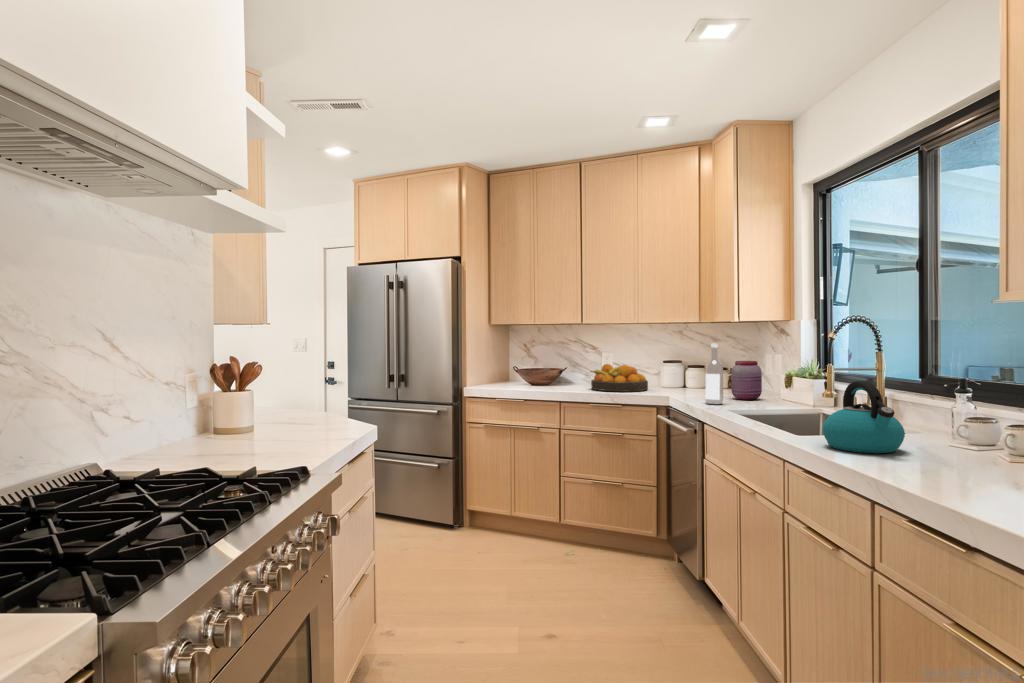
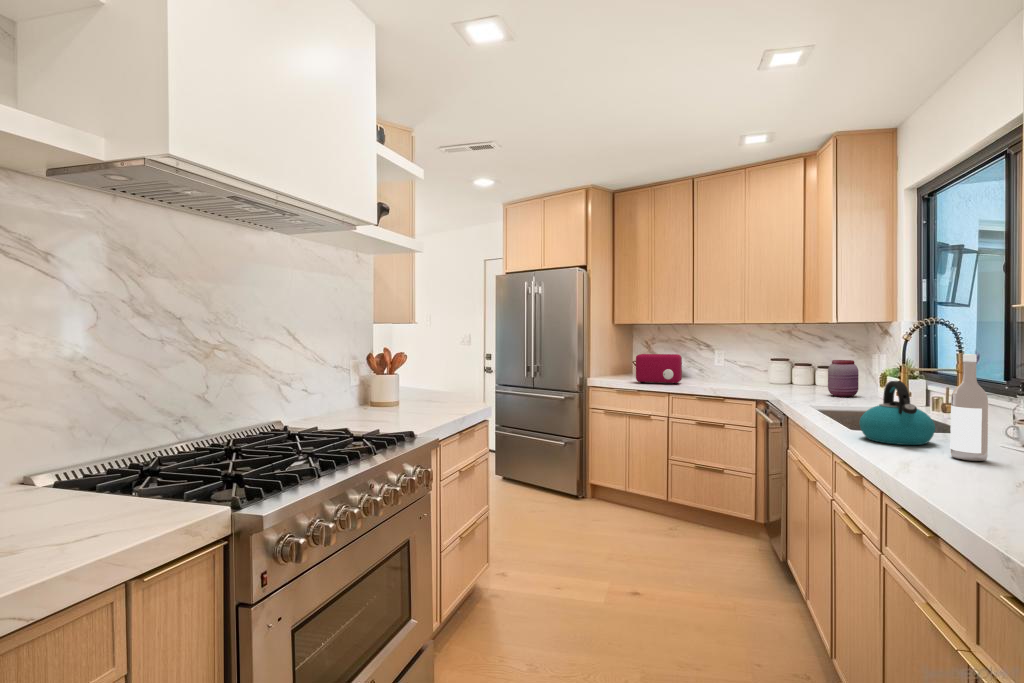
wine bottle: present [706,343,723,404] -> present [950,354,988,461]
toaster: none [523,357,573,391] -> present [636,354,682,384]
fruit bowl: present [590,364,648,391] -> none [698,361,753,386]

